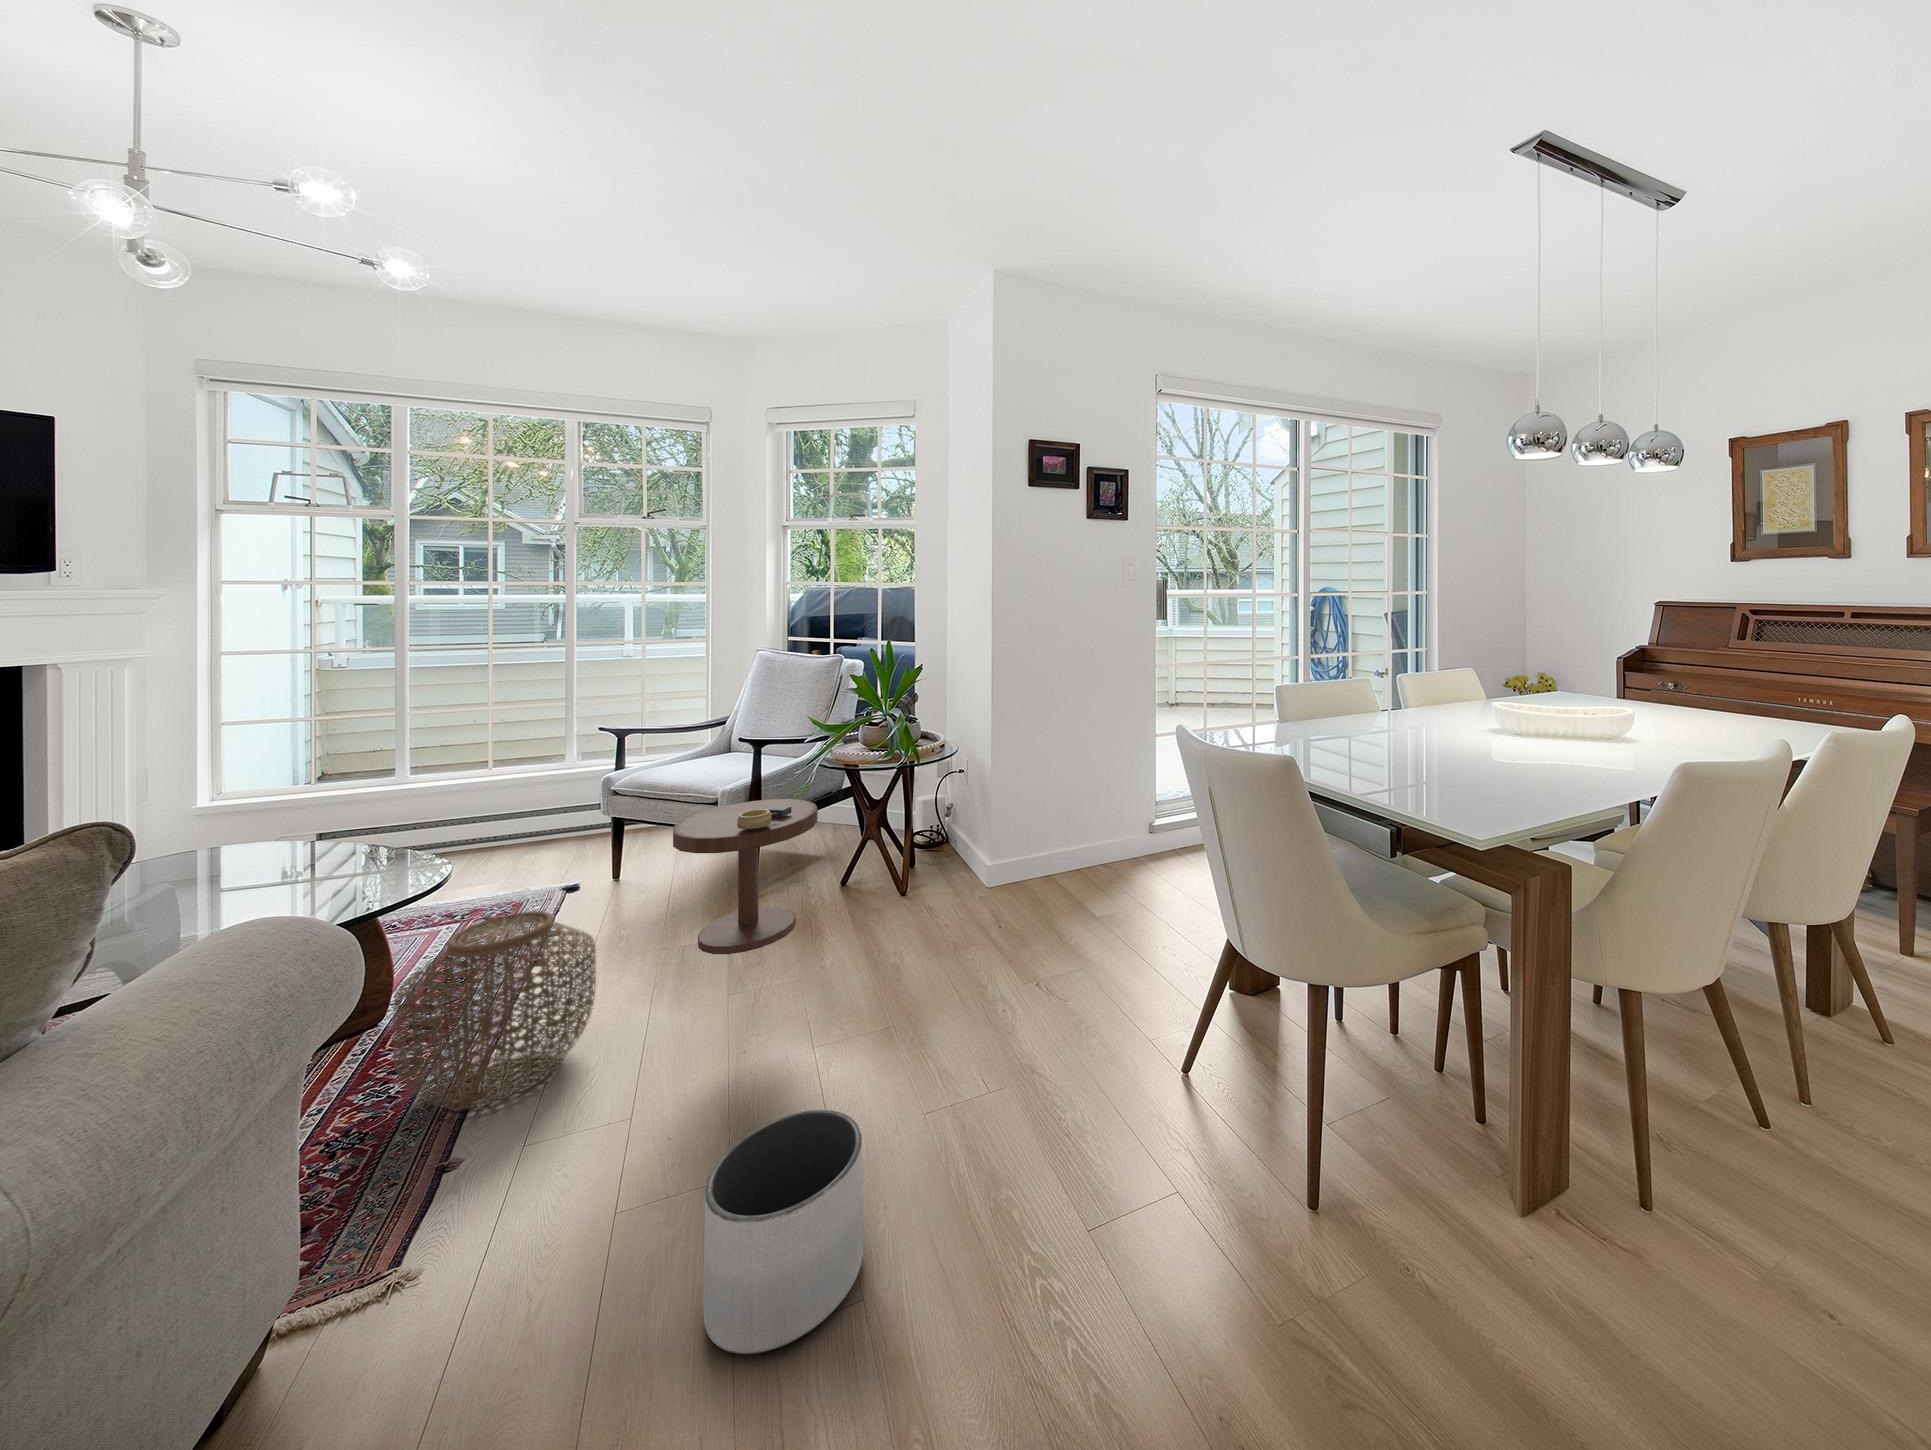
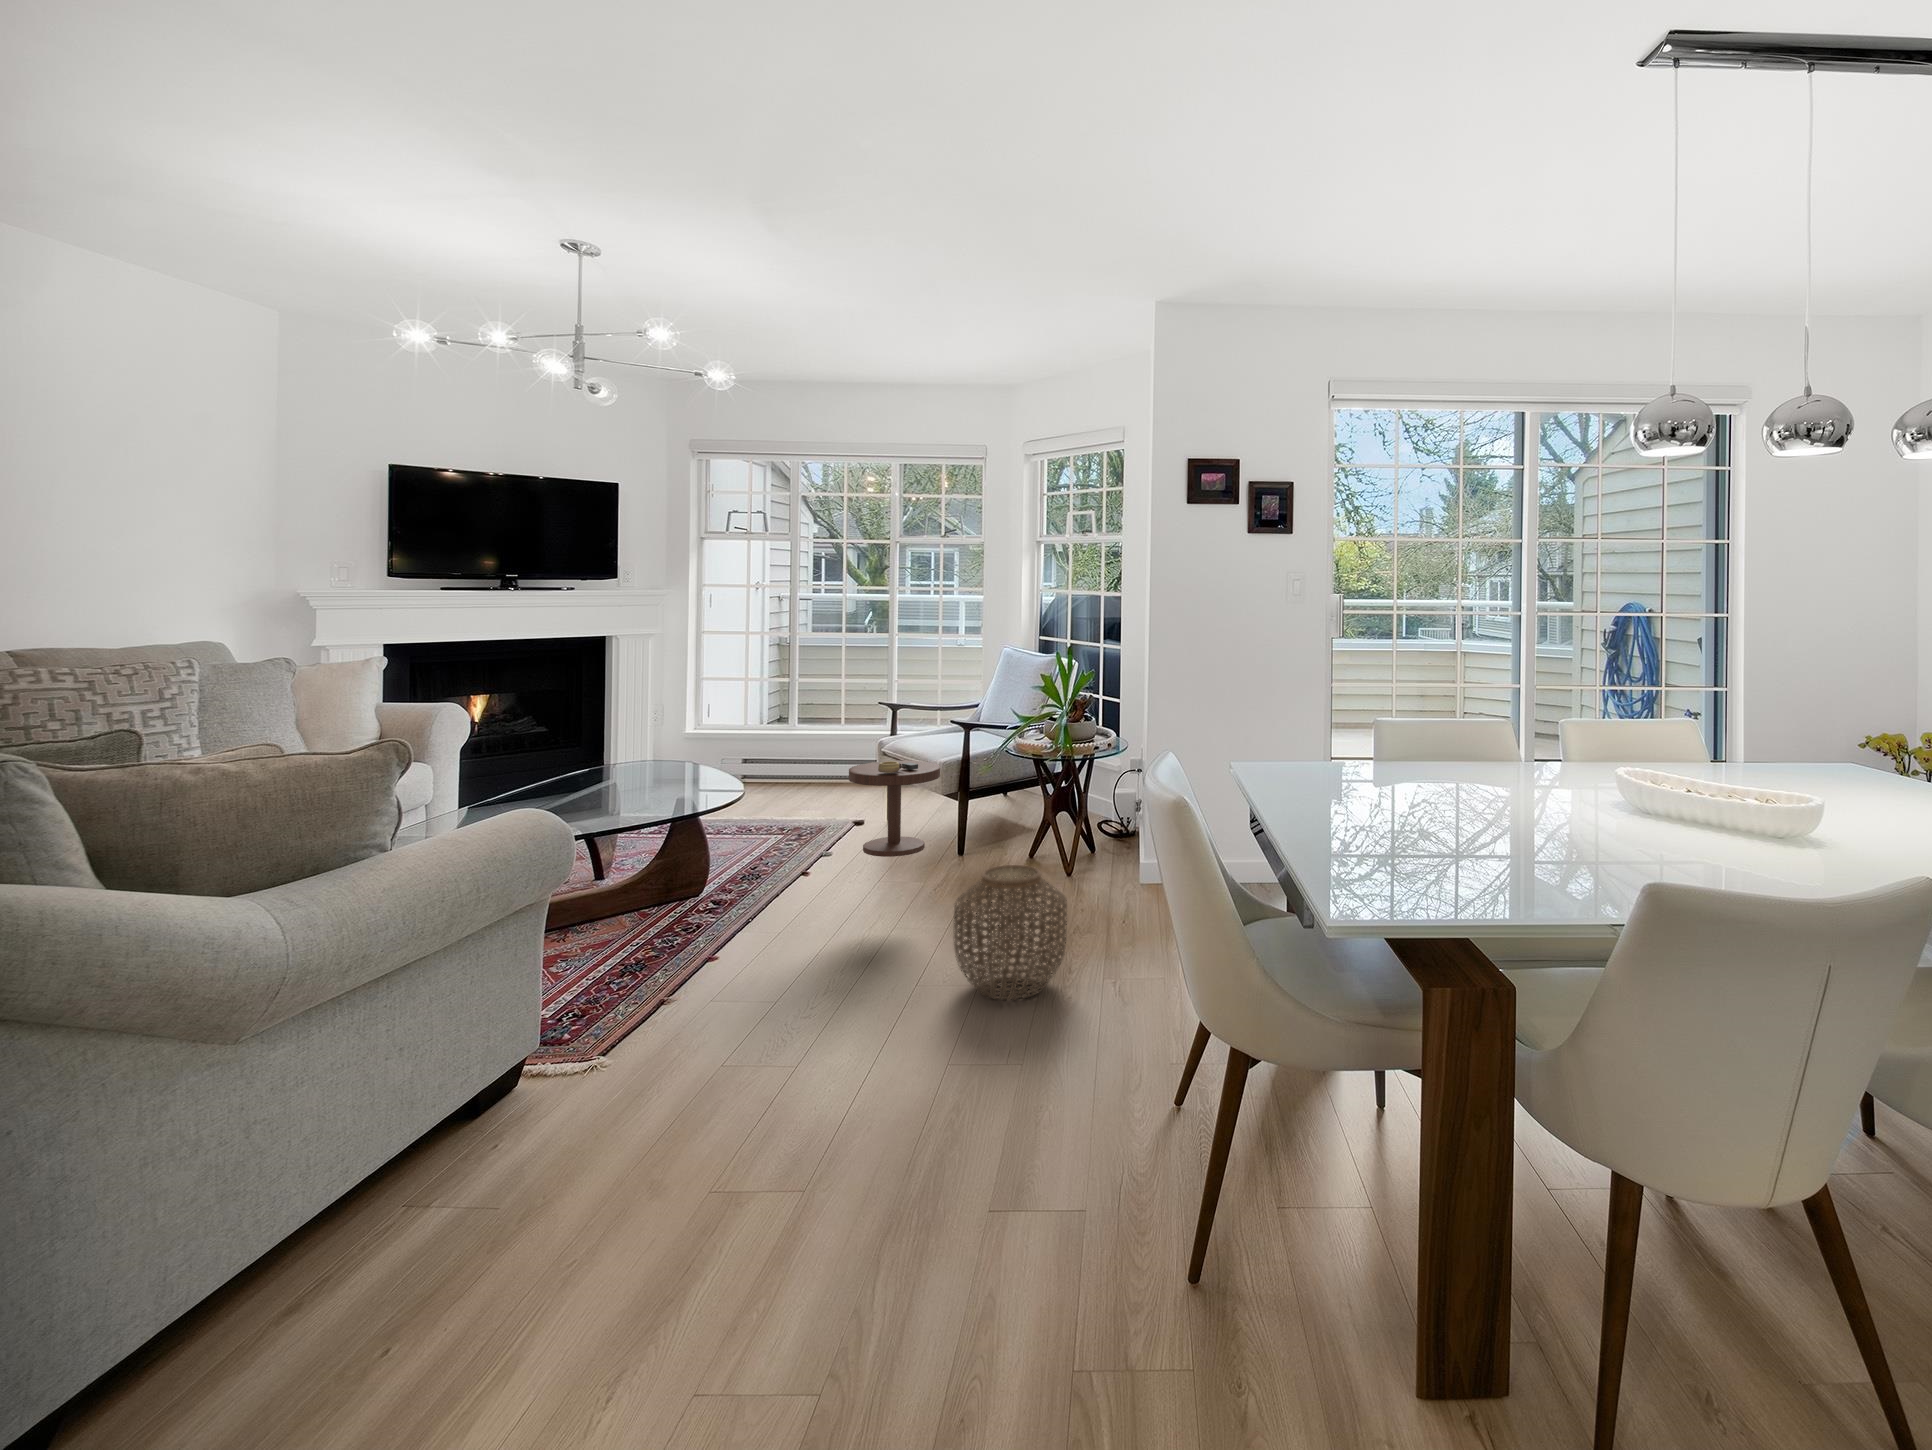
woven basket: present [393,911,596,1109] -> present [954,865,1067,1000]
planter: present [703,1110,864,1354] -> none [796,931,881,1030]

